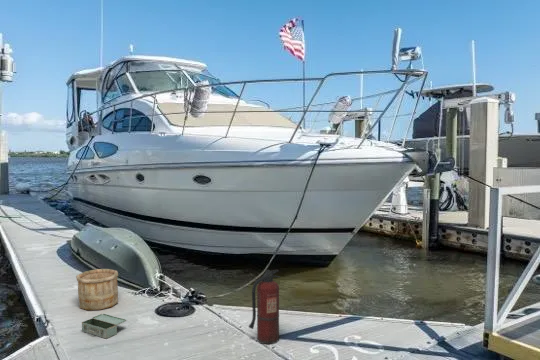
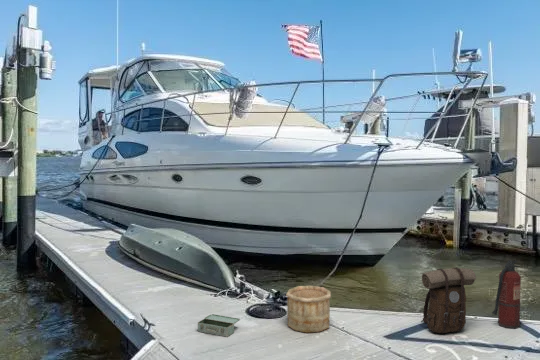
wooden bucket: present [76,269,118,310] -> present [286,286,331,333]
fire extinguisher: present [249,270,280,344] -> present [492,260,521,329]
backpack: none [308,274,366,343] -> present [421,268,476,334]

